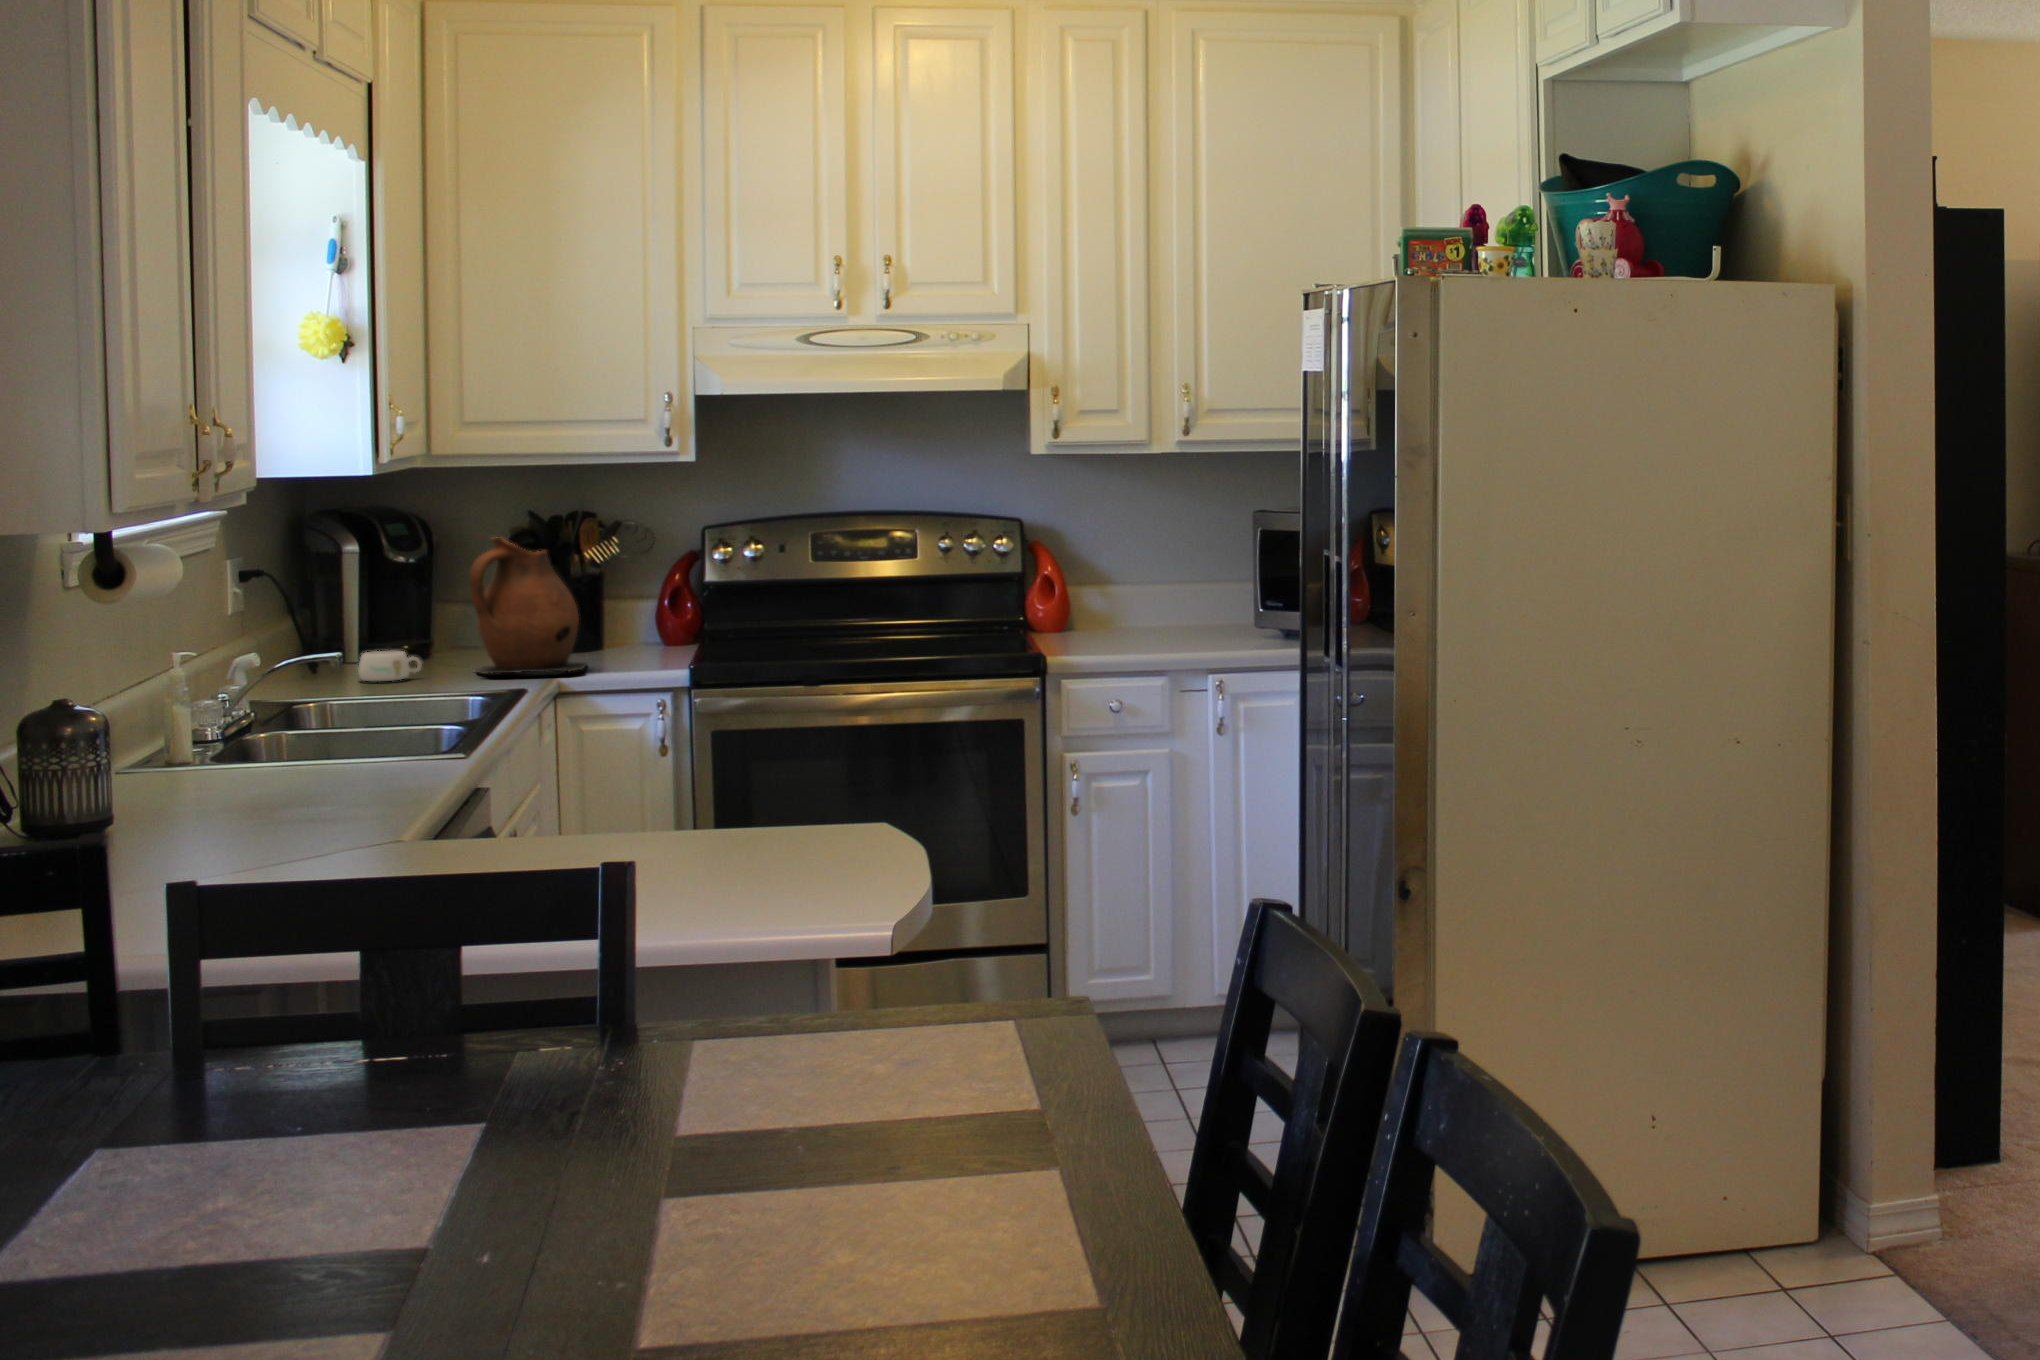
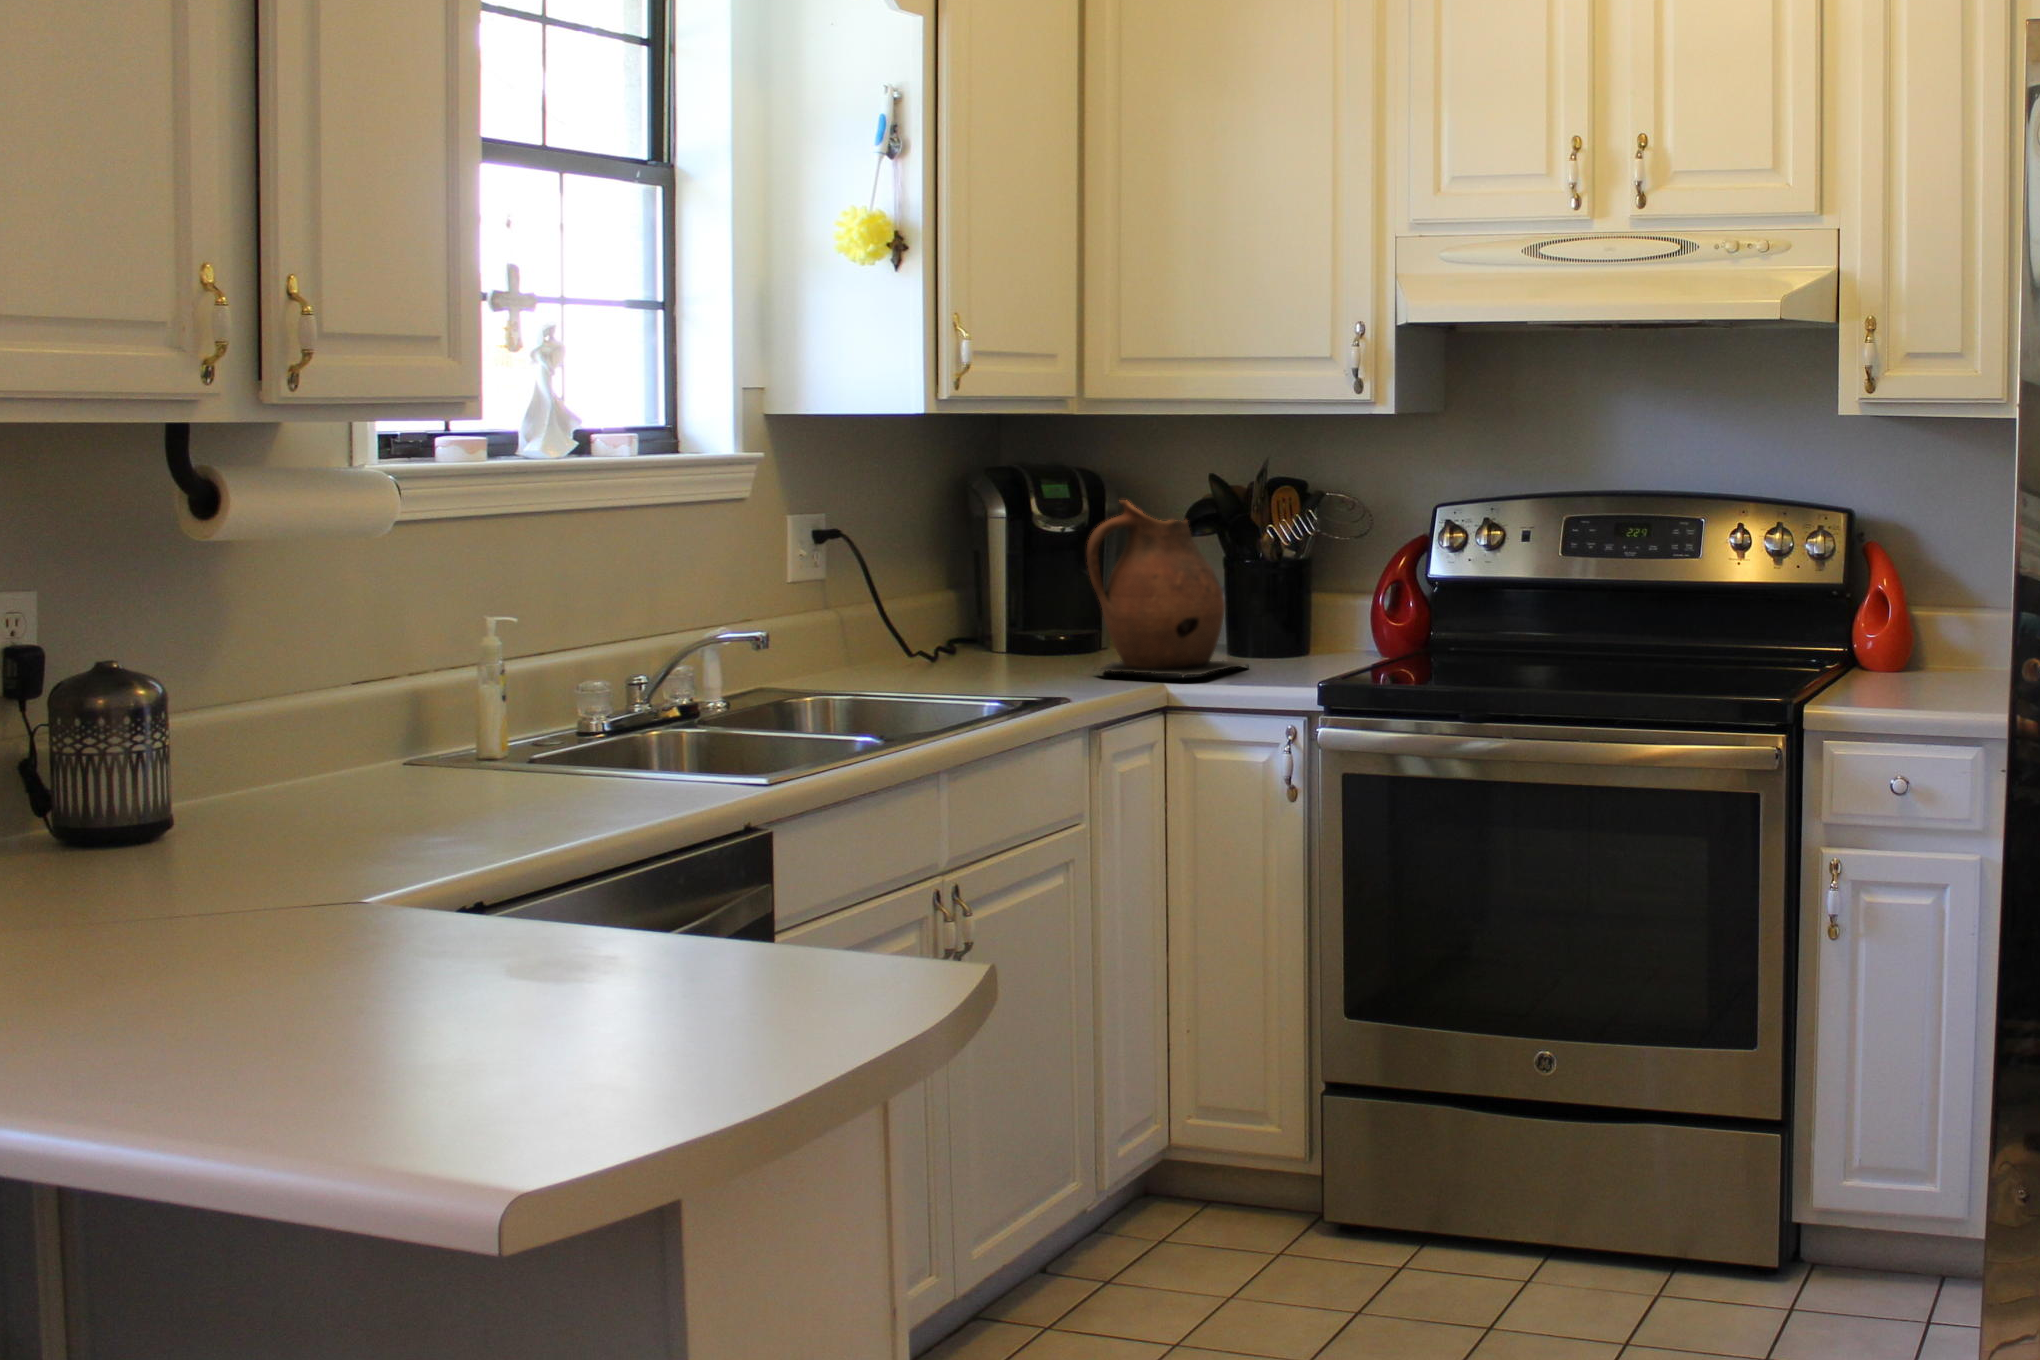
mug: present [358,651,422,681] -> none [967,633,1040,670]

